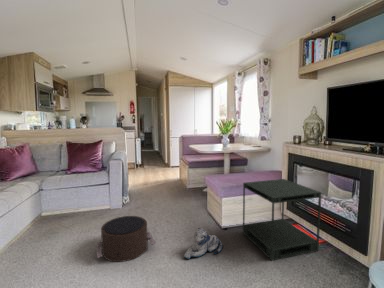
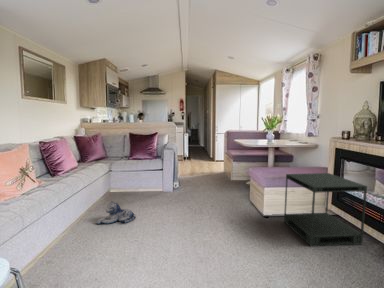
pouf: present [96,216,156,262] -> none [154,197,203,232]
plush toy: present [184,228,223,259] -> present [96,202,135,224]

